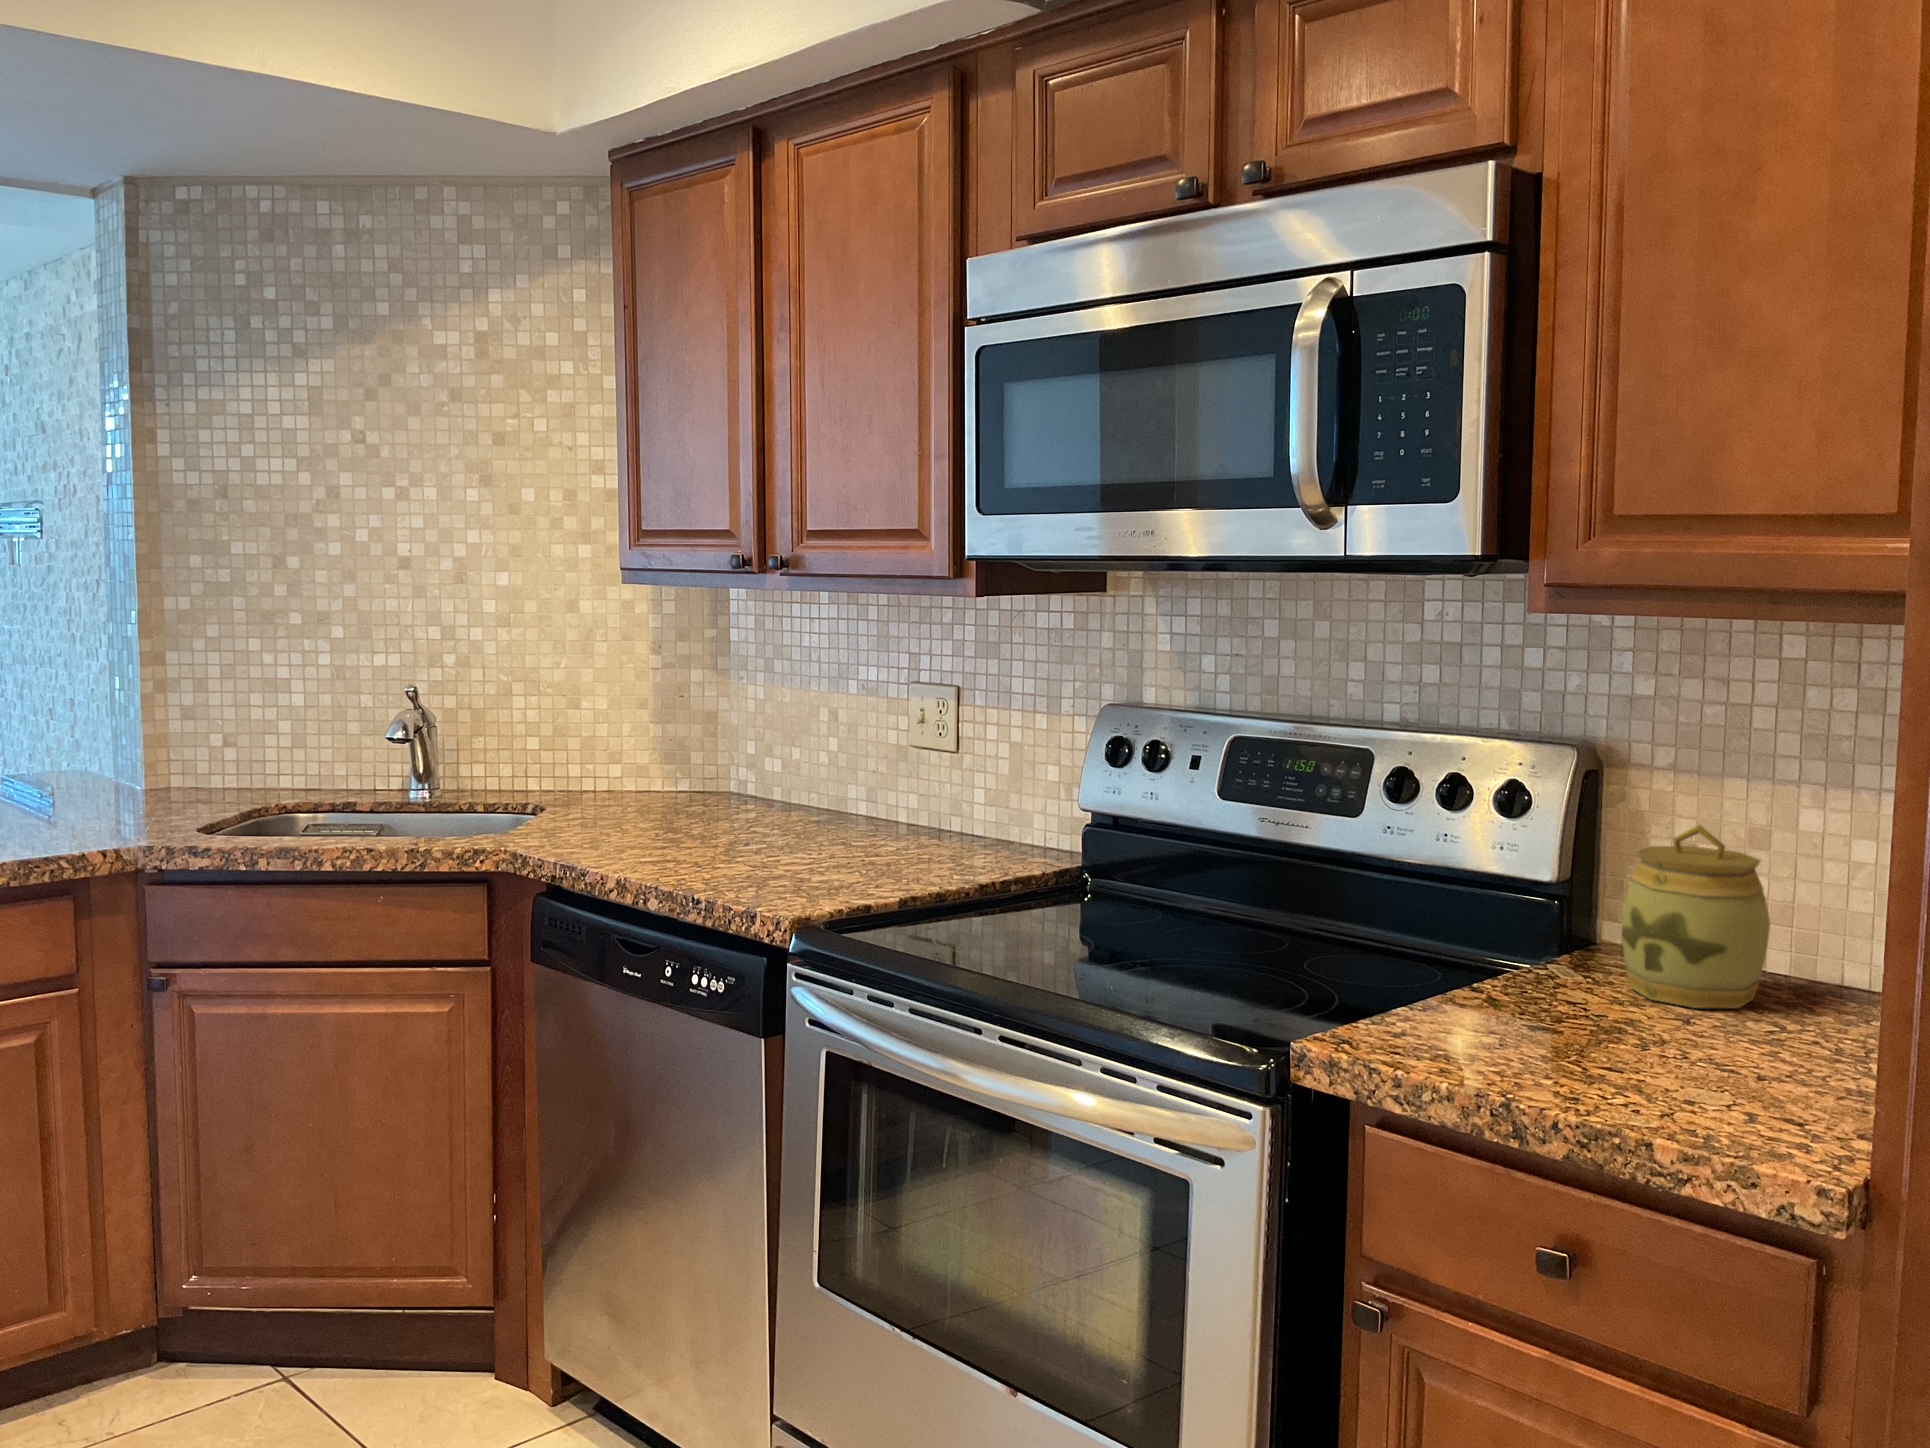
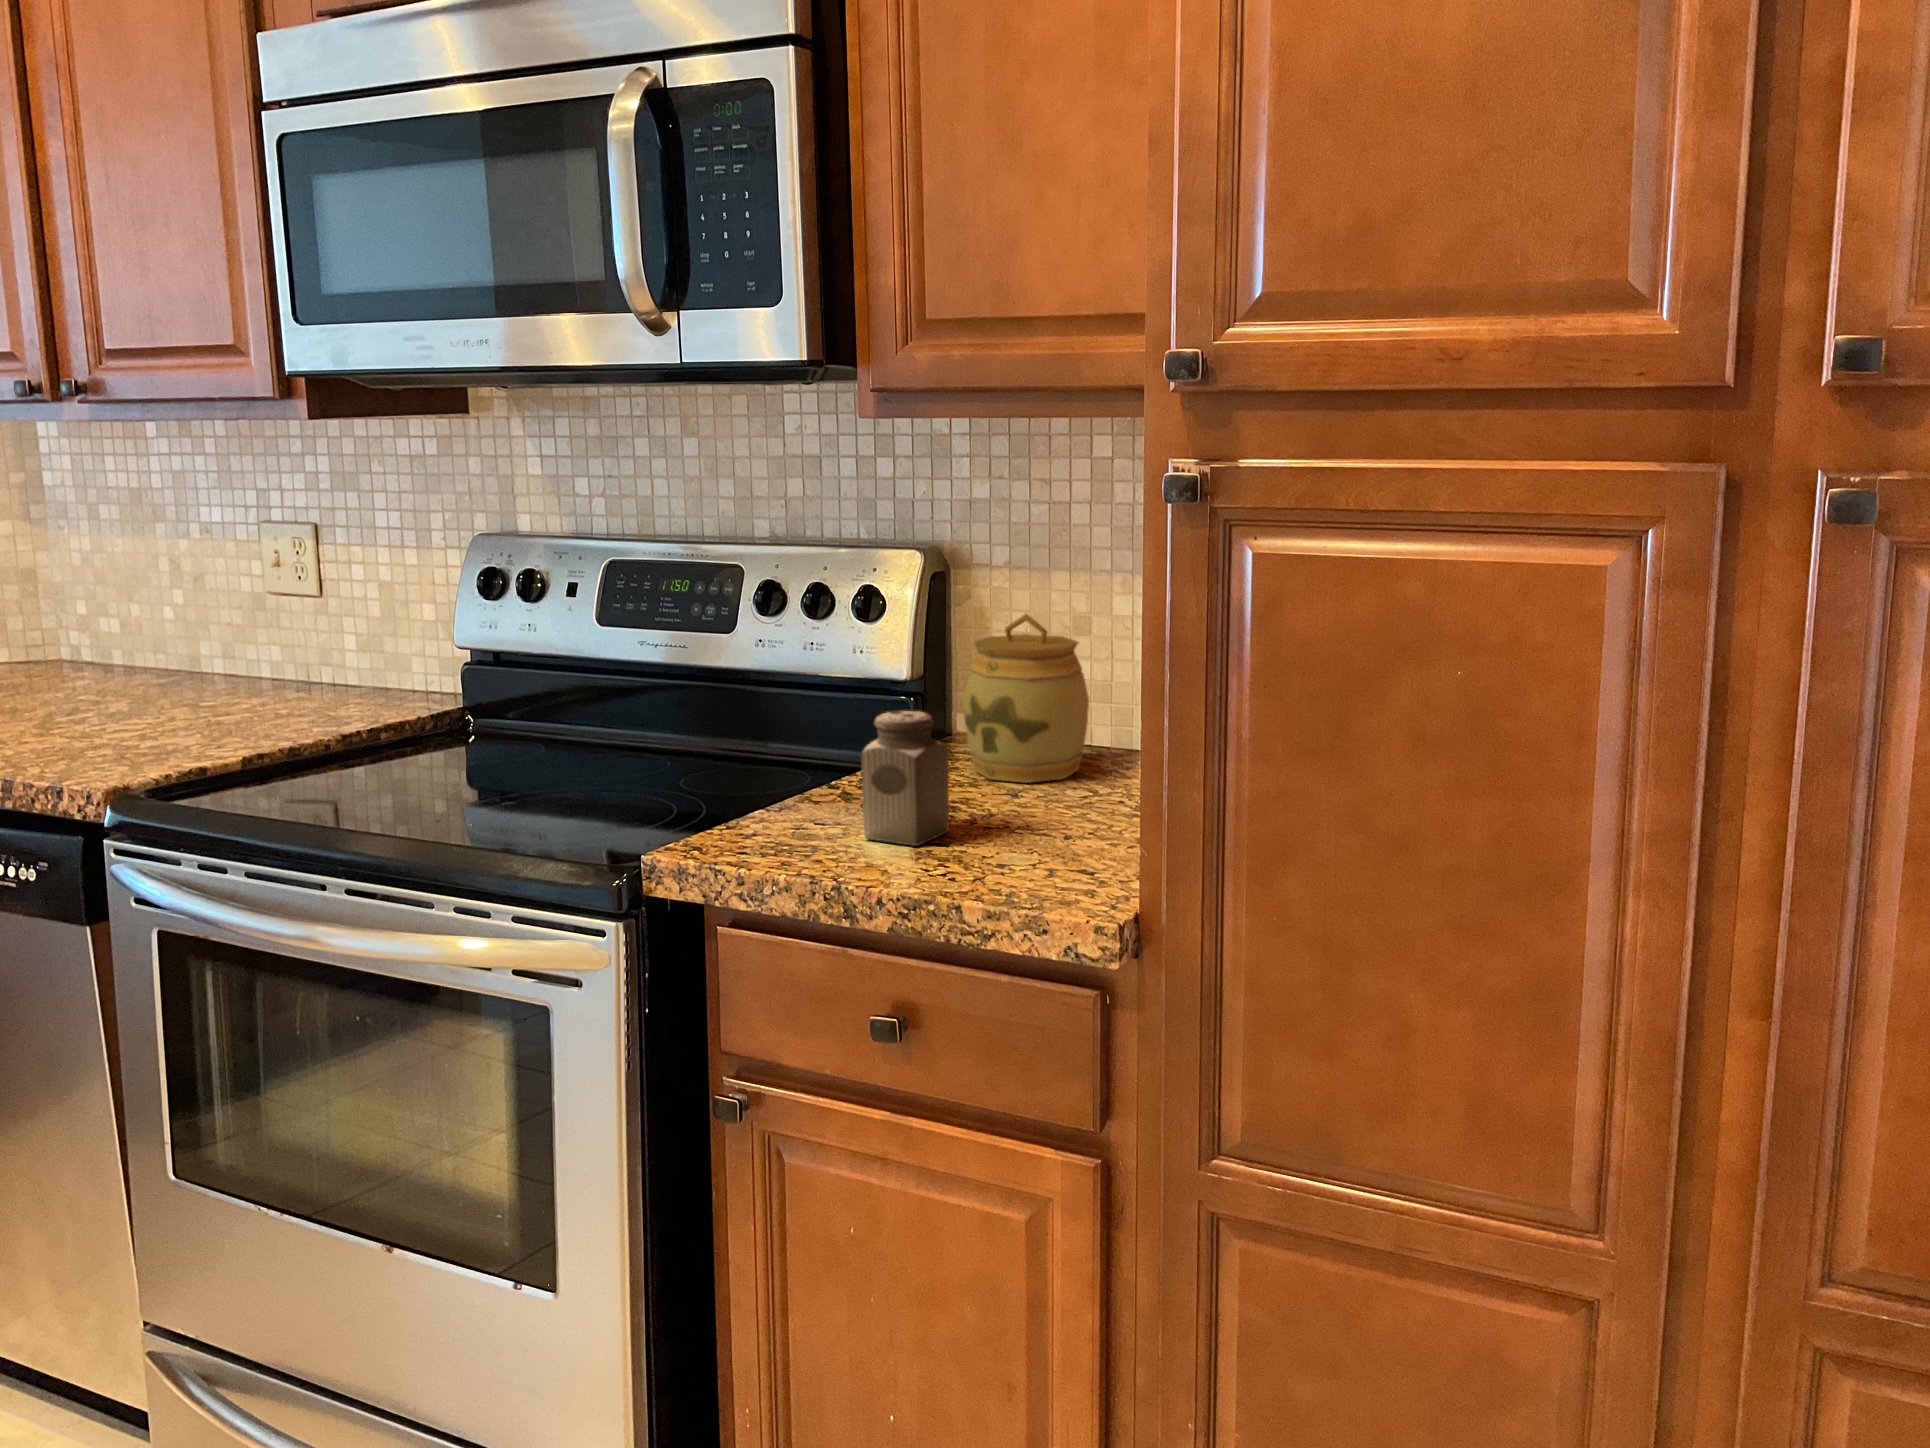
salt shaker: none [1525,921,1623,1067] -> present [861,711,949,846]

